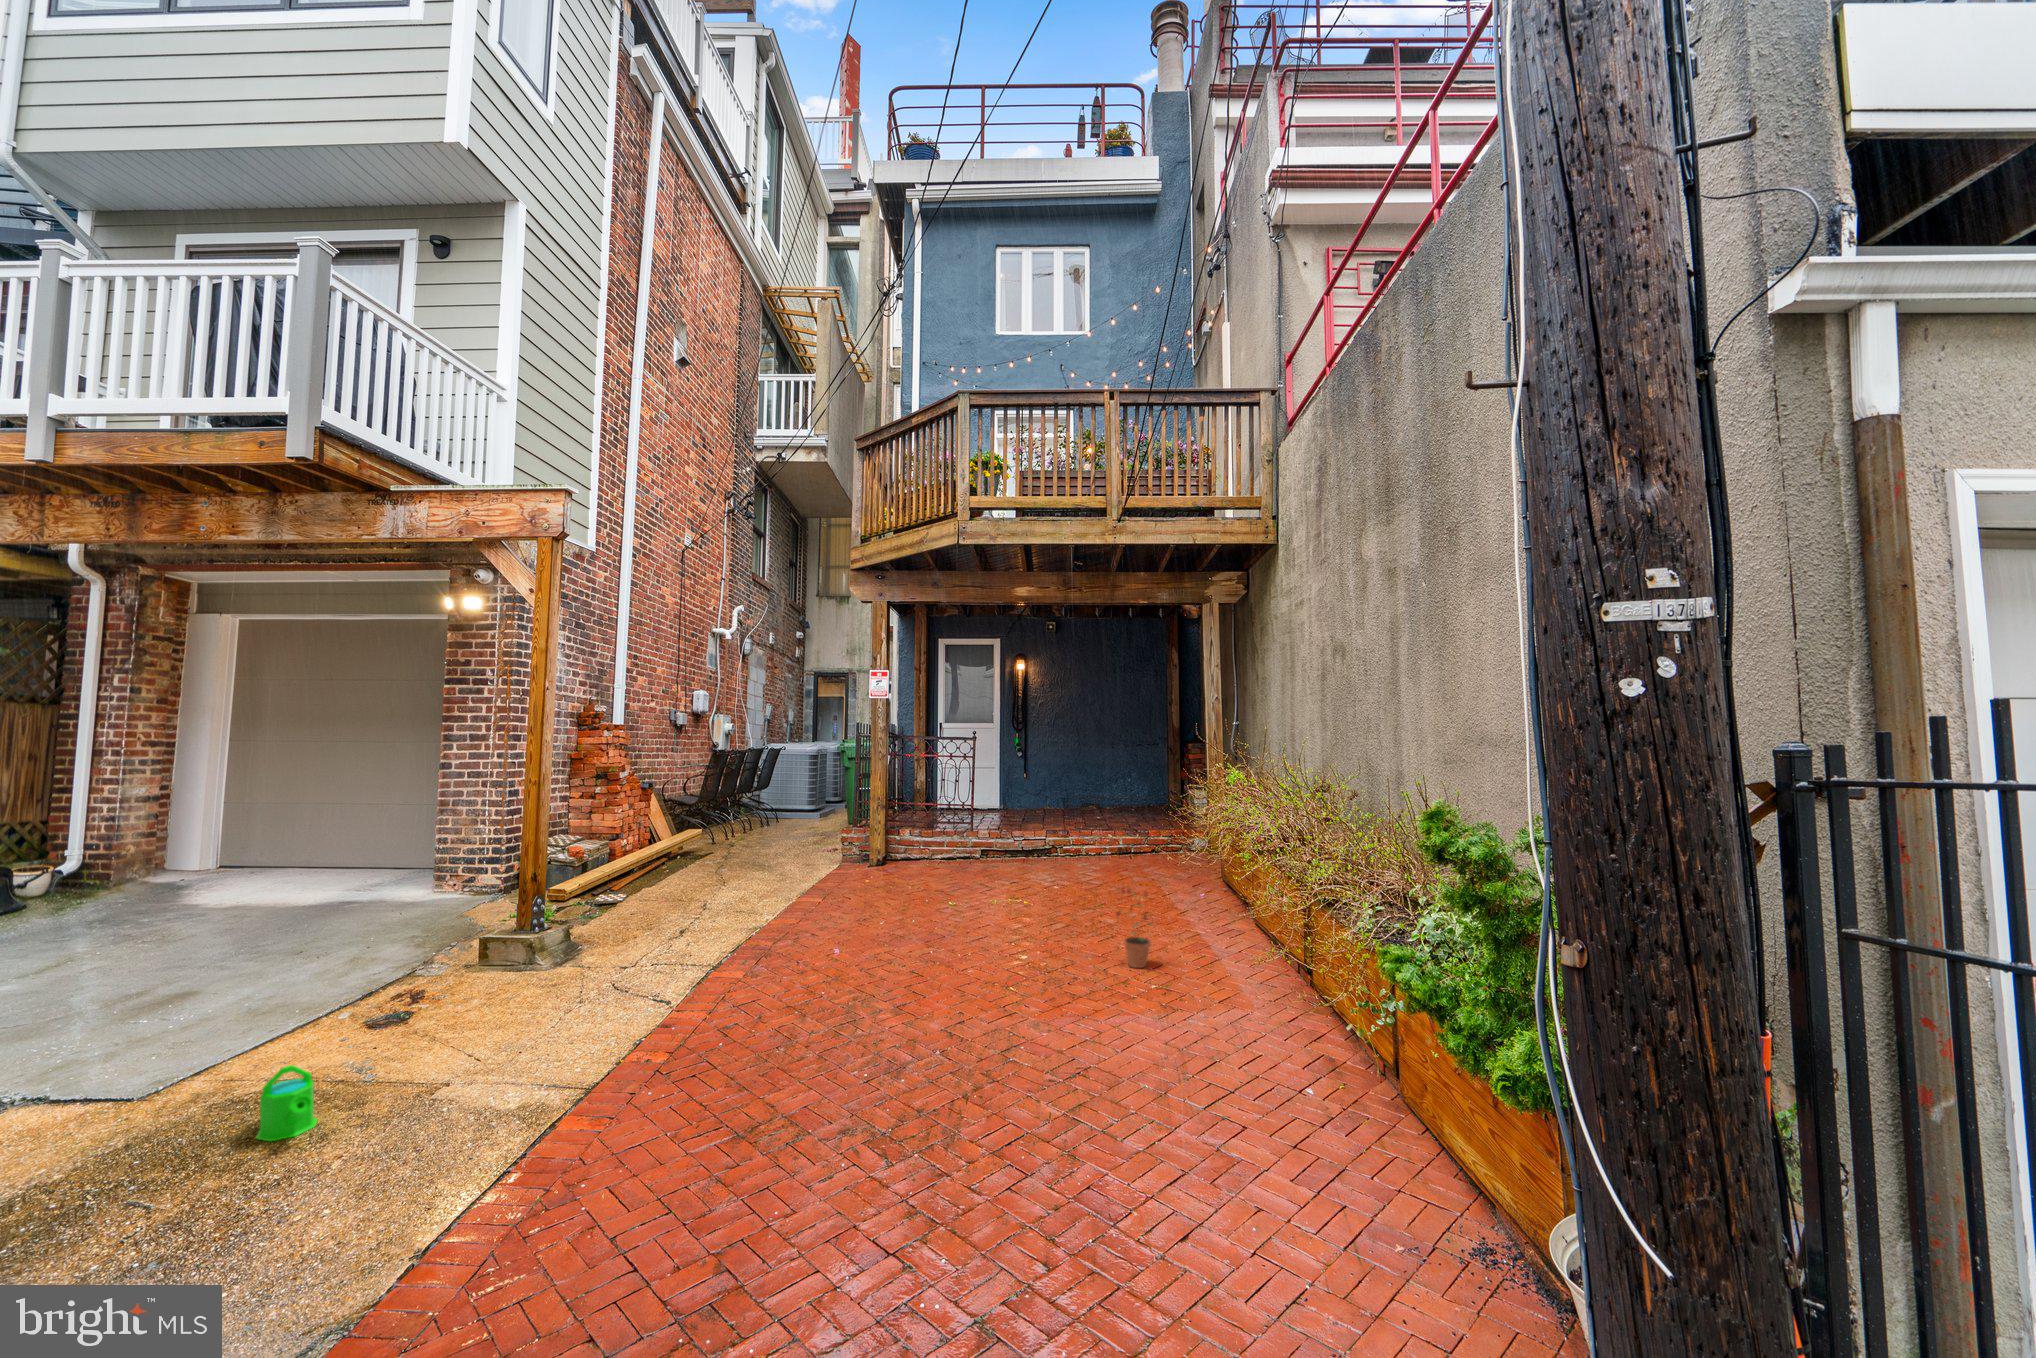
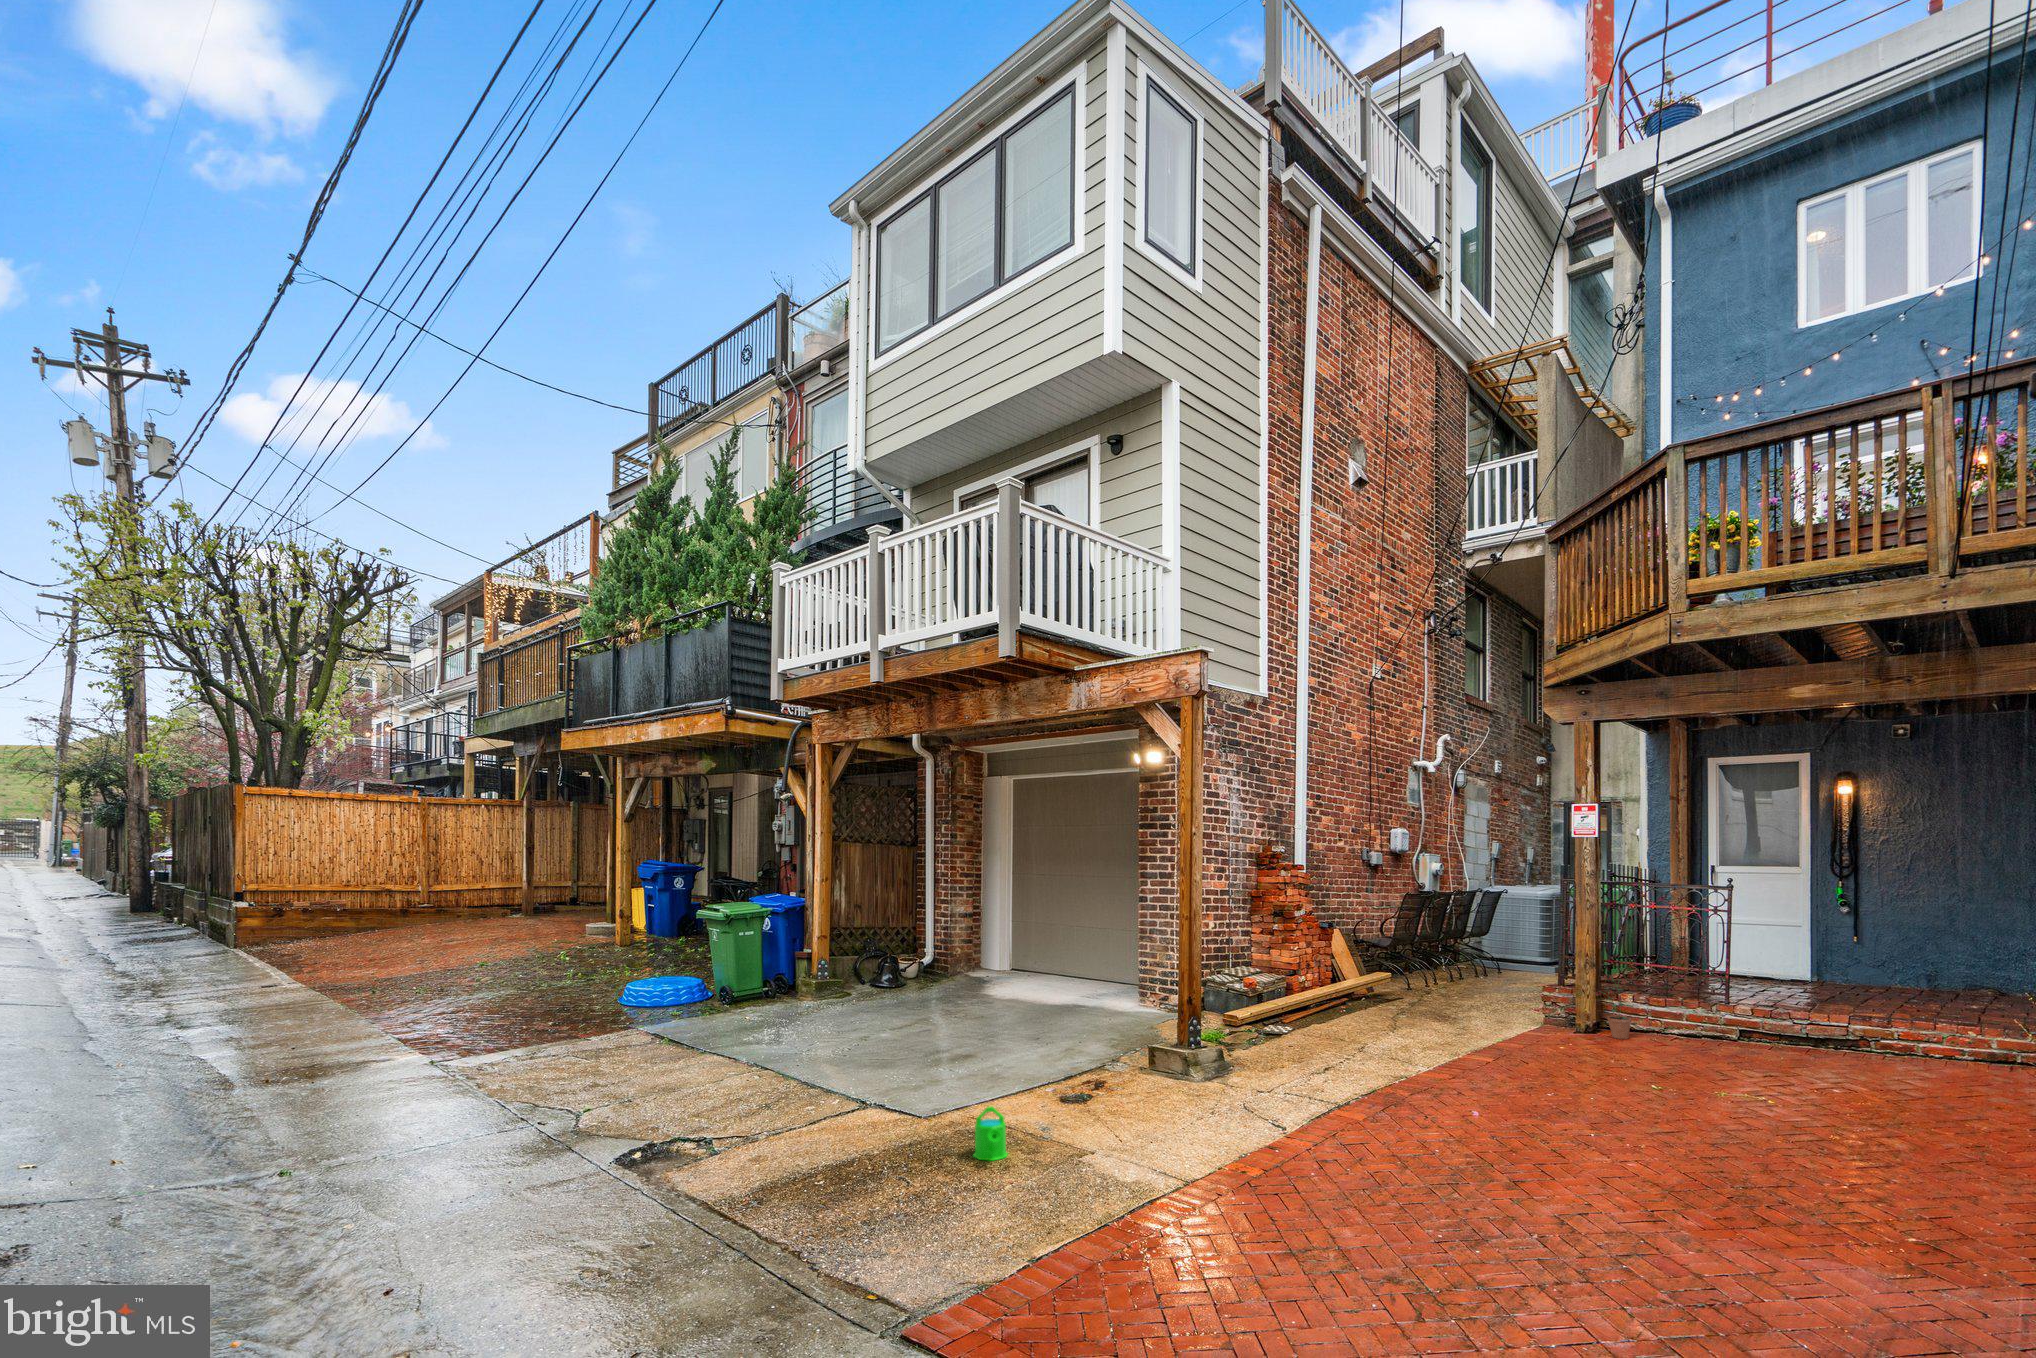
potted plant: present [1116,888,1151,968] -> present [1596,975,1632,1039]

